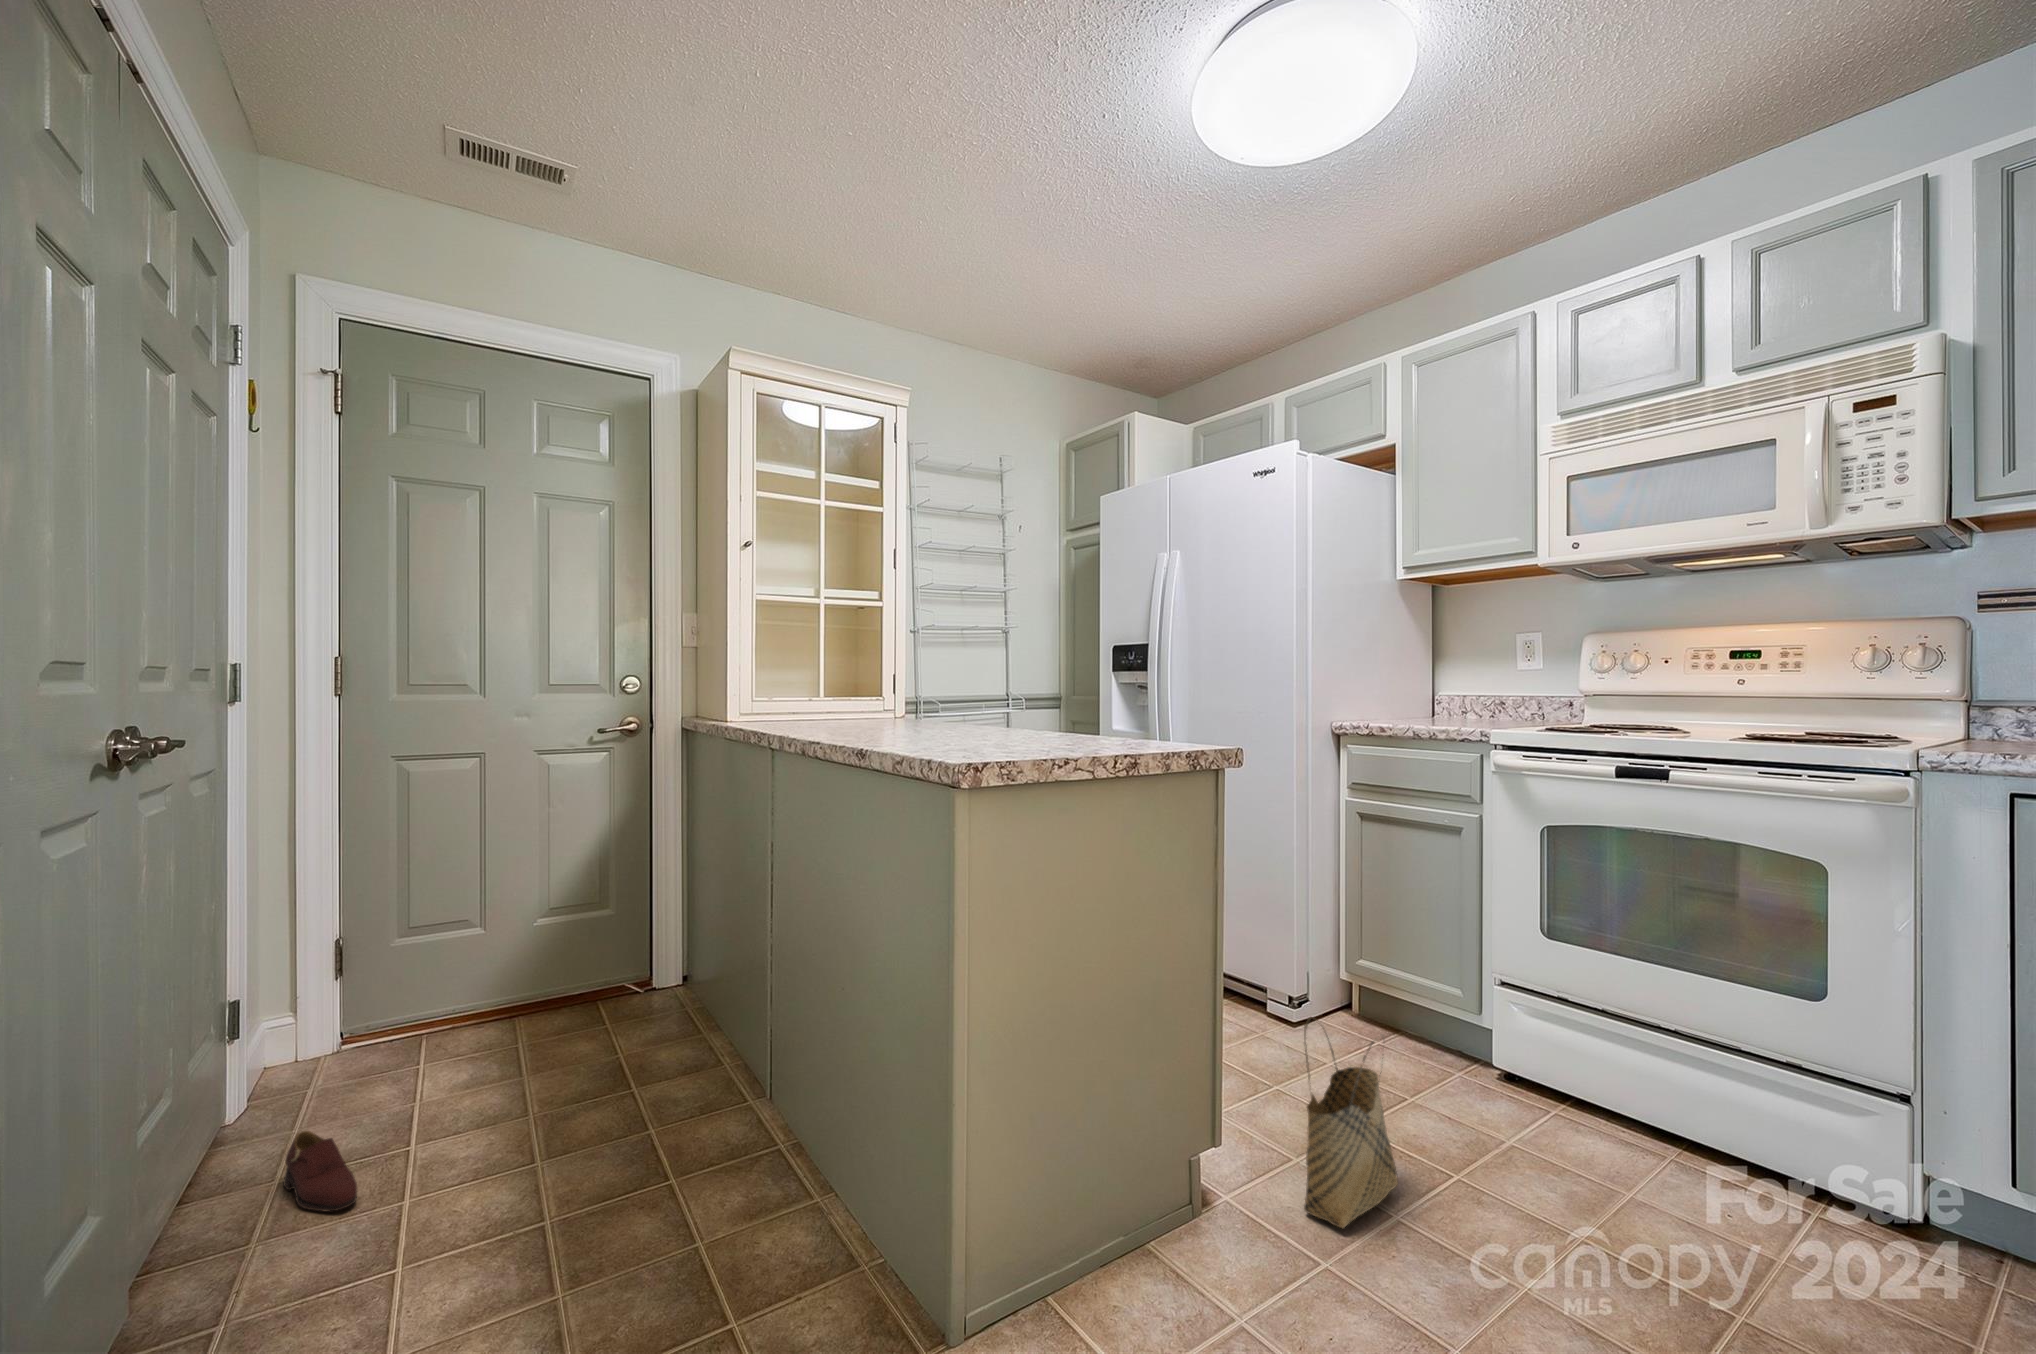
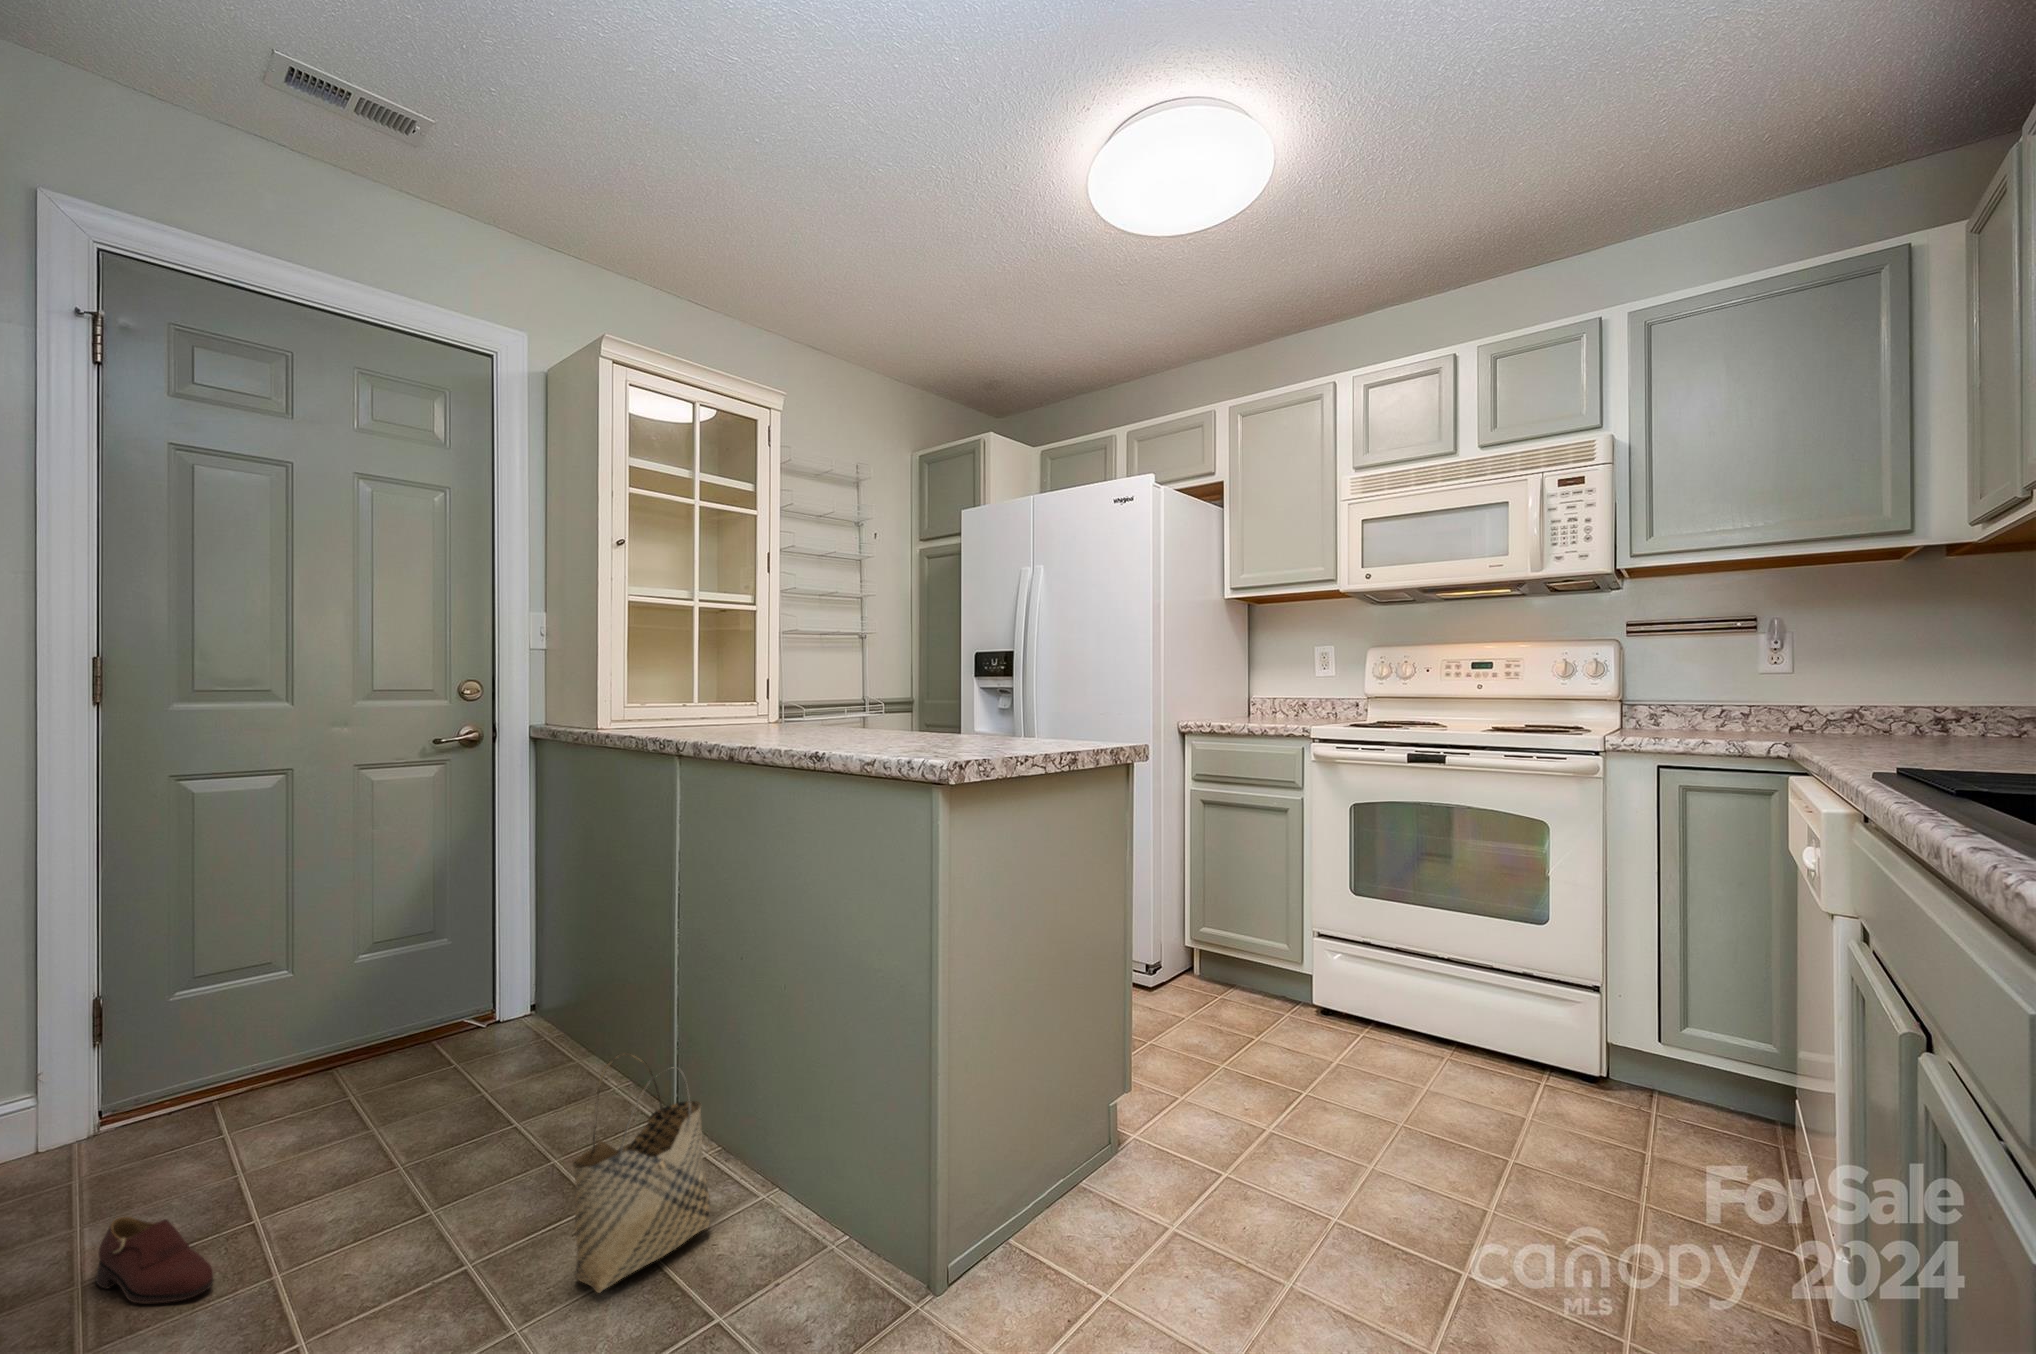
woven basket: present [1304,1017,1398,1228] -> present [572,1053,710,1293]

